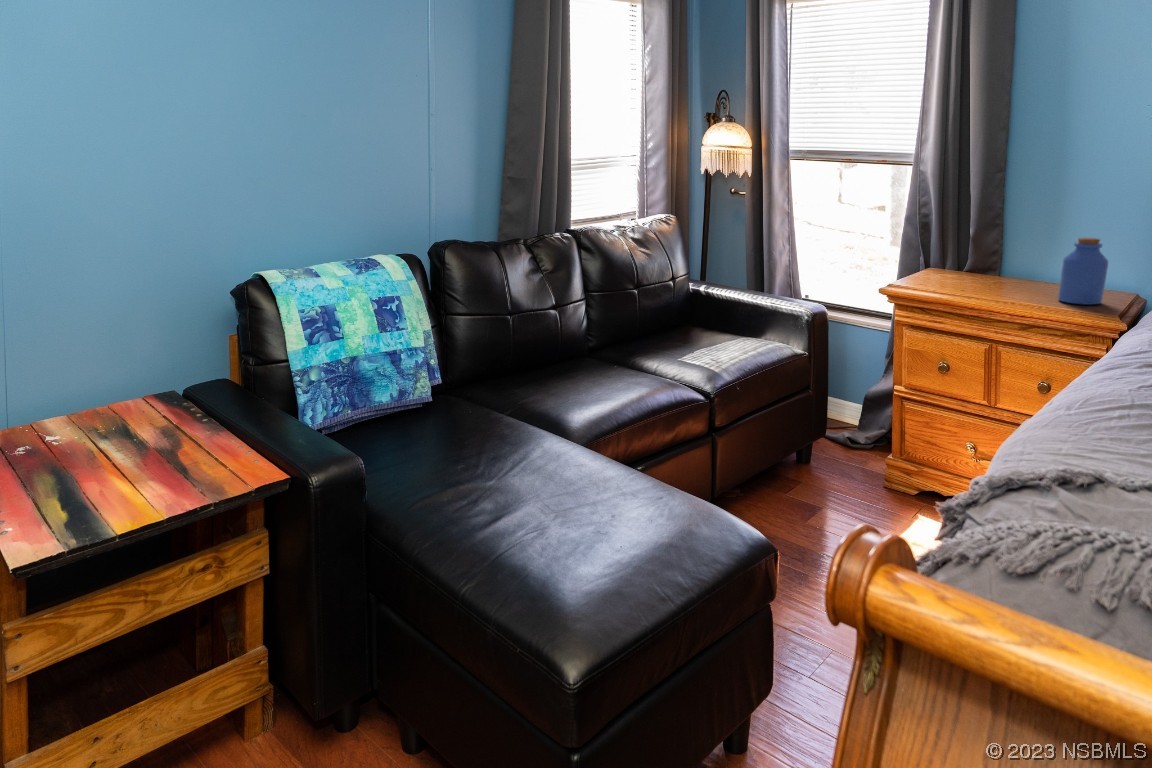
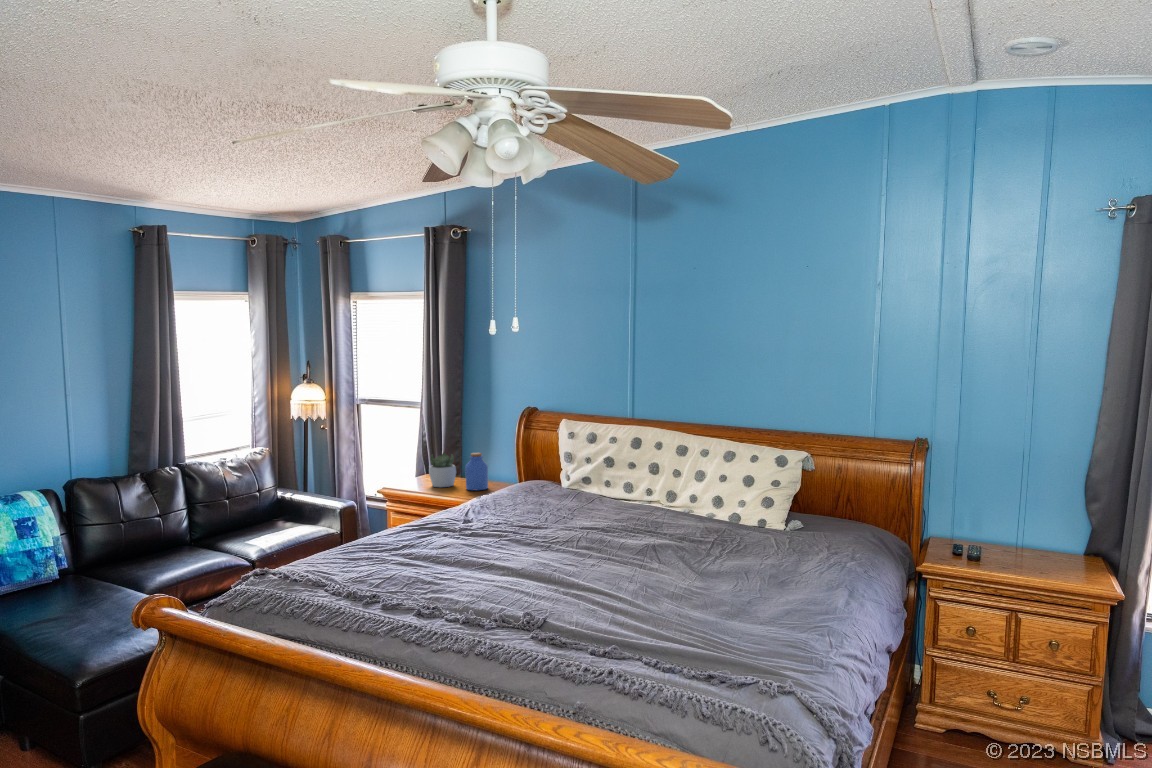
succulent plant: none [980,235,1033,294] -> present [429,453,456,487]

